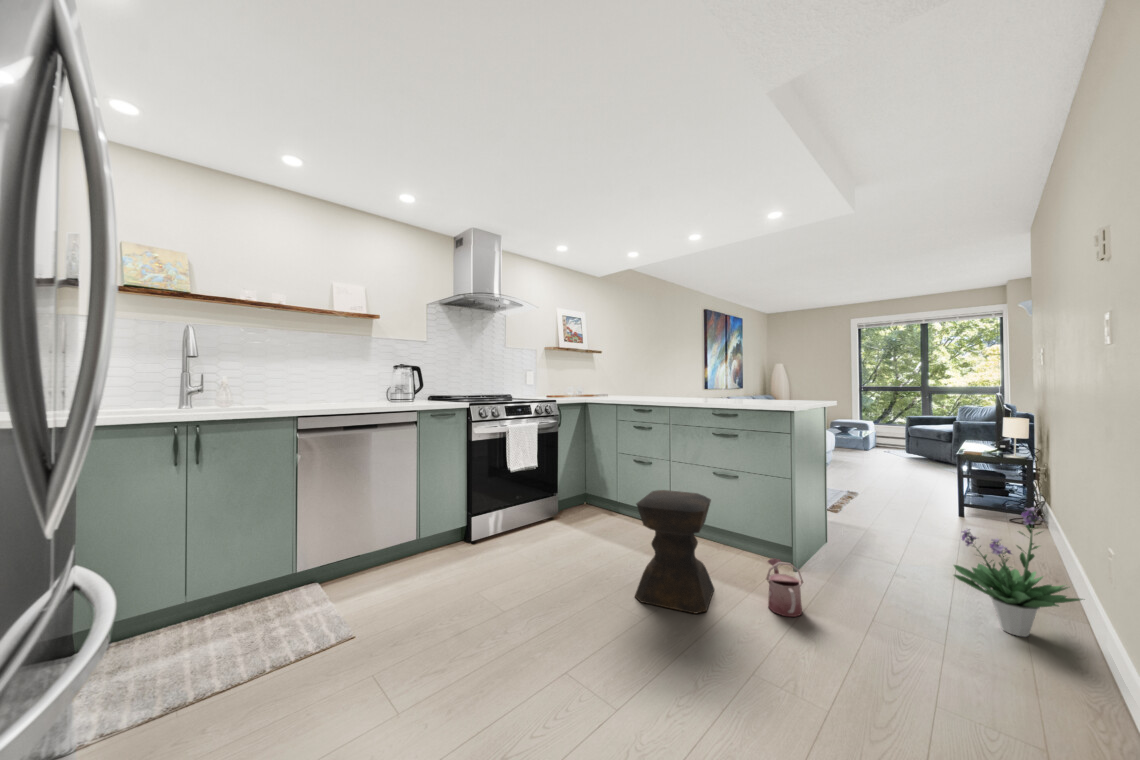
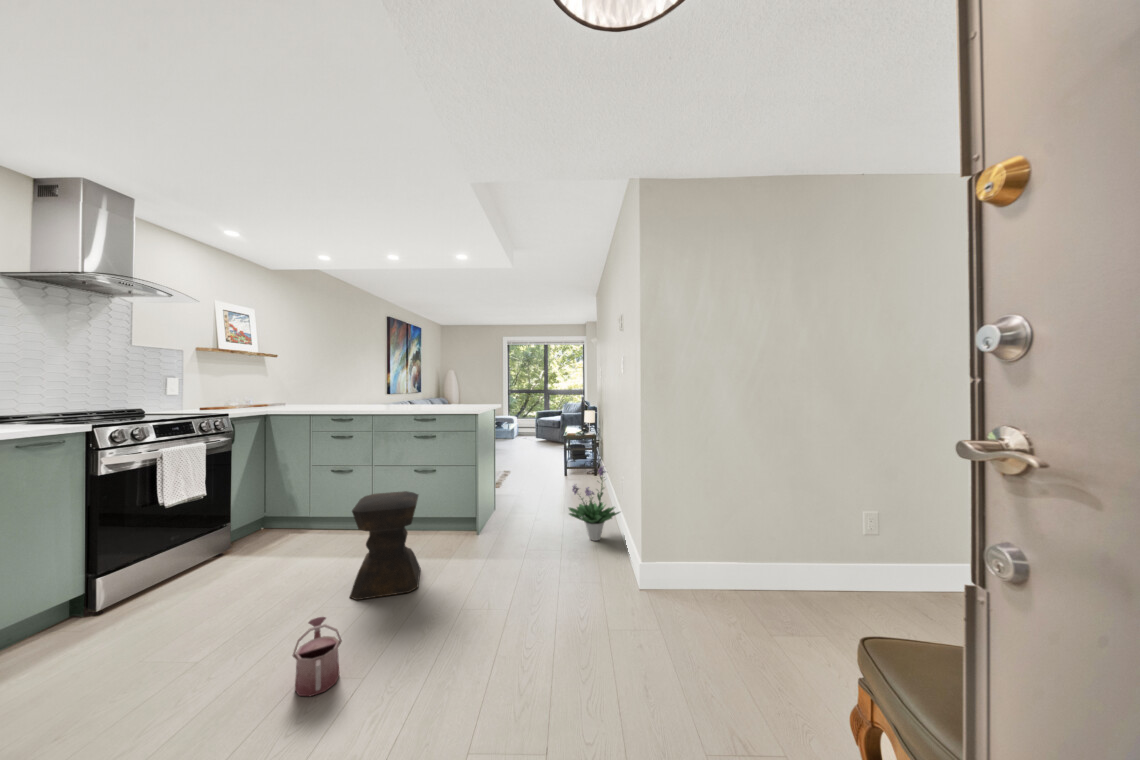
watering can: present [766,559,803,617] -> present [292,617,342,696]

